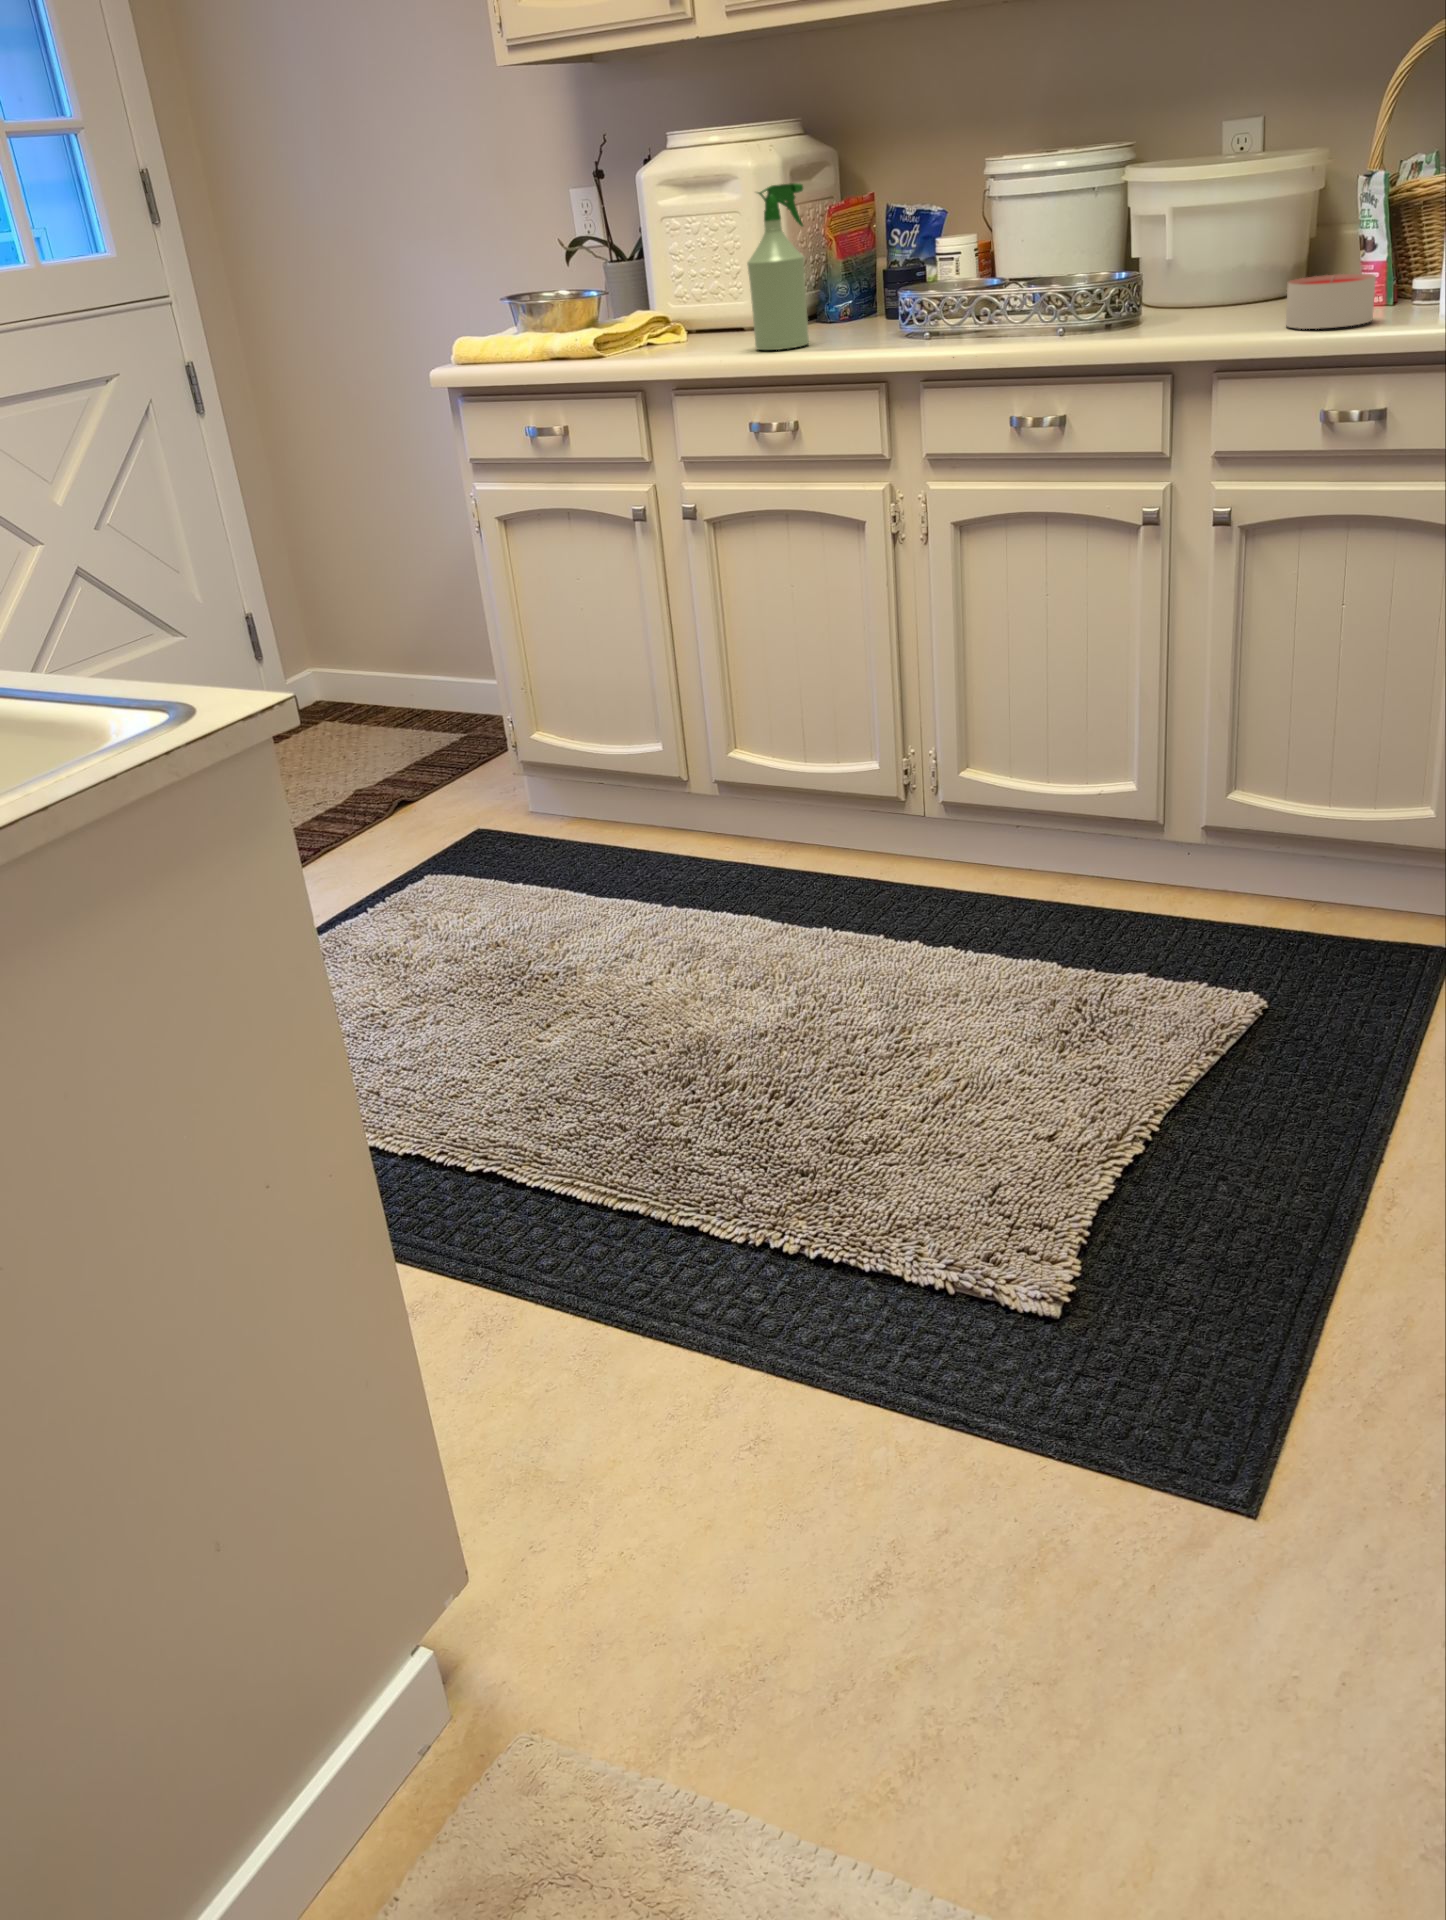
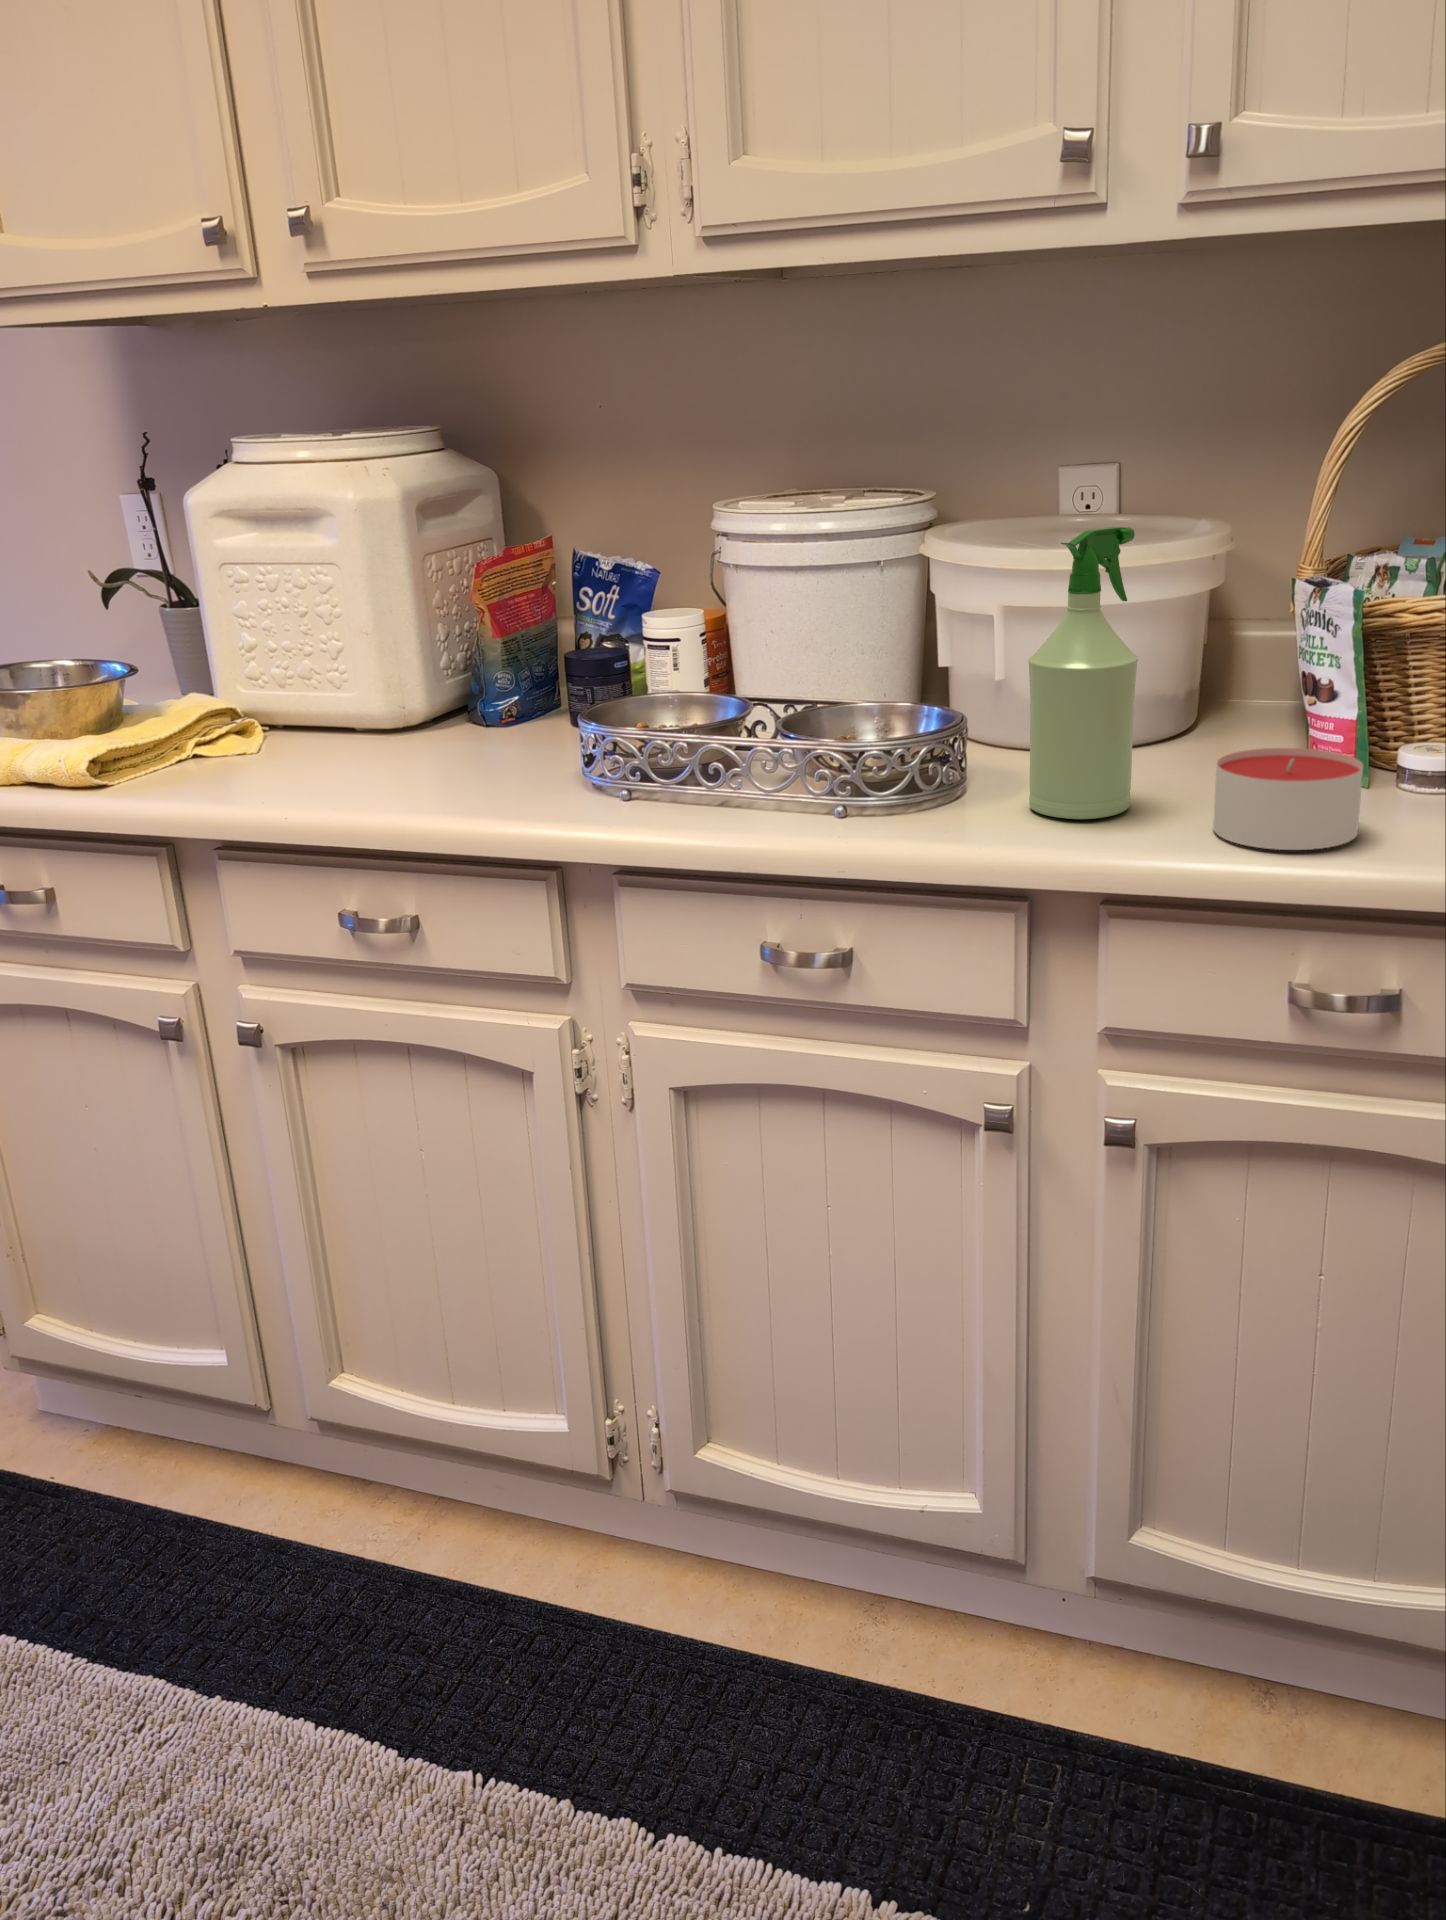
spray bottle: present [747,183,809,350] -> present [1029,527,1138,819]

